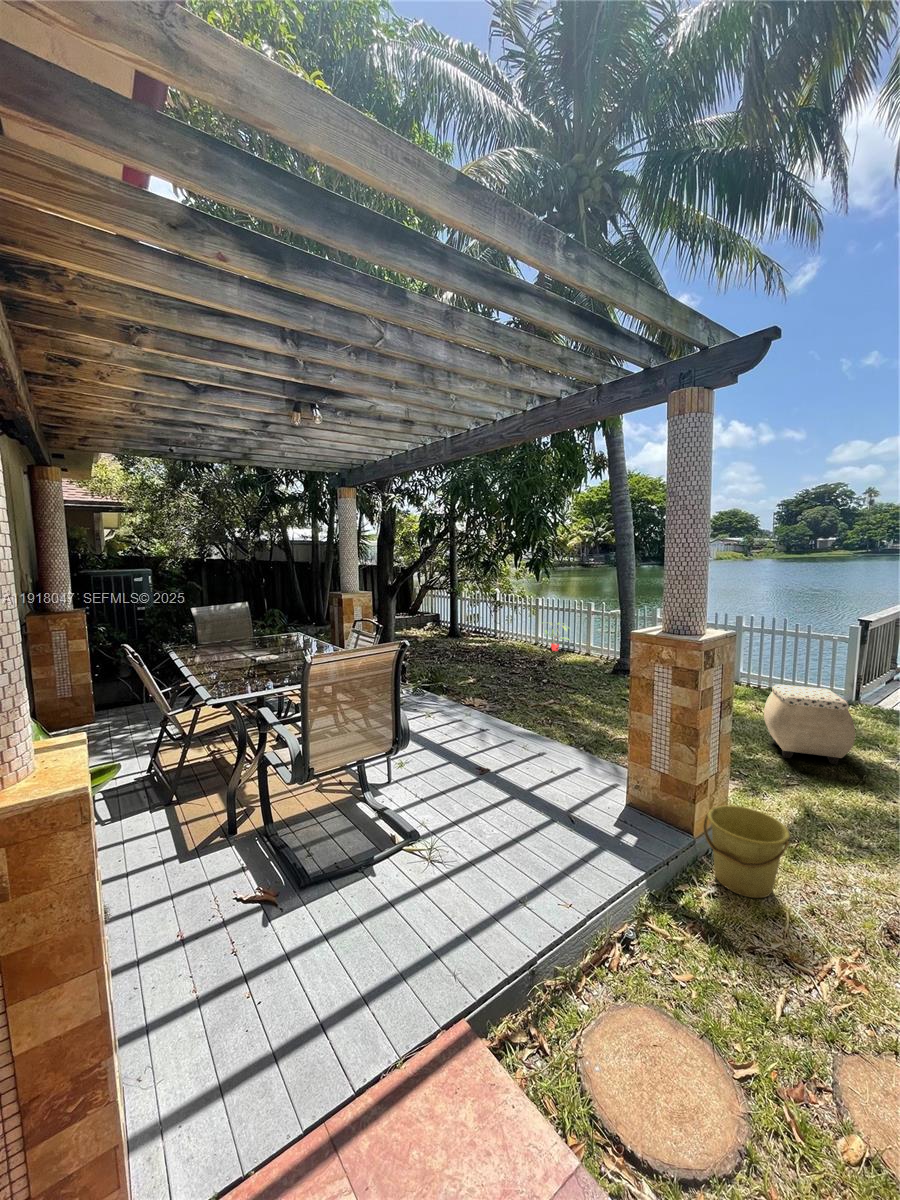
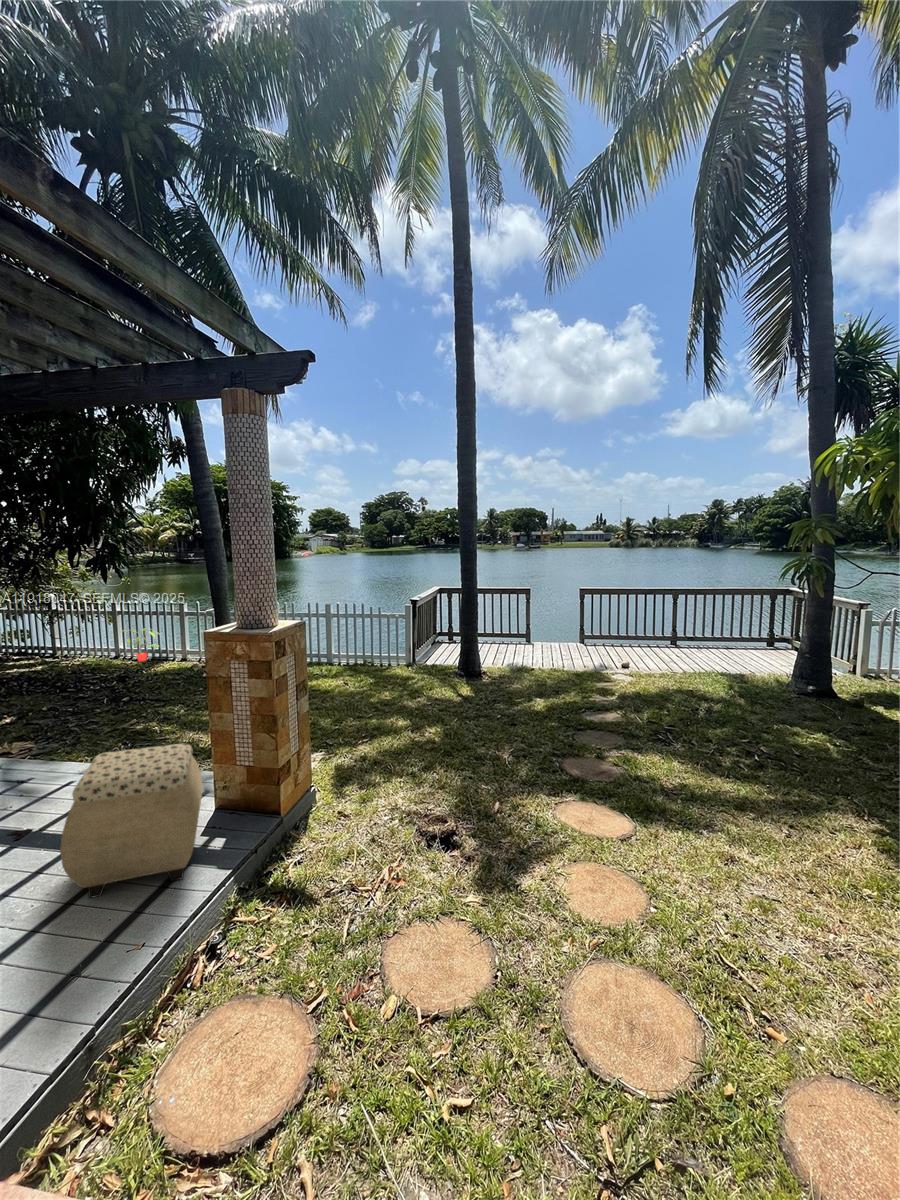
ottoman: present [764,684,855,765] -> present [60,743,202,898]
bucket: present [703,806,790,898] -> none [287,775,355,853]

